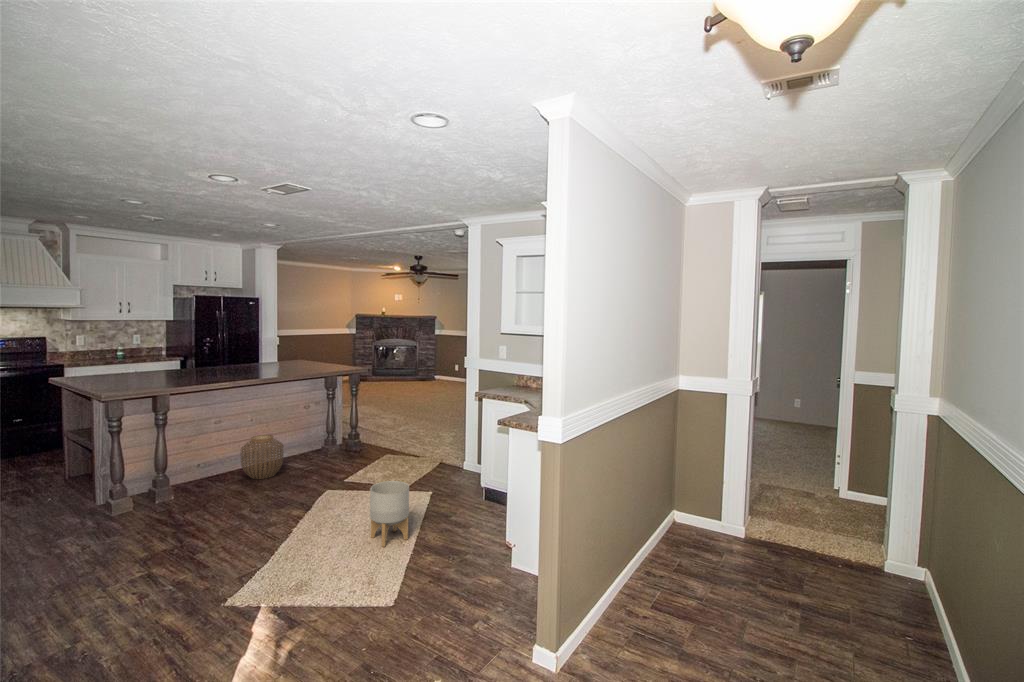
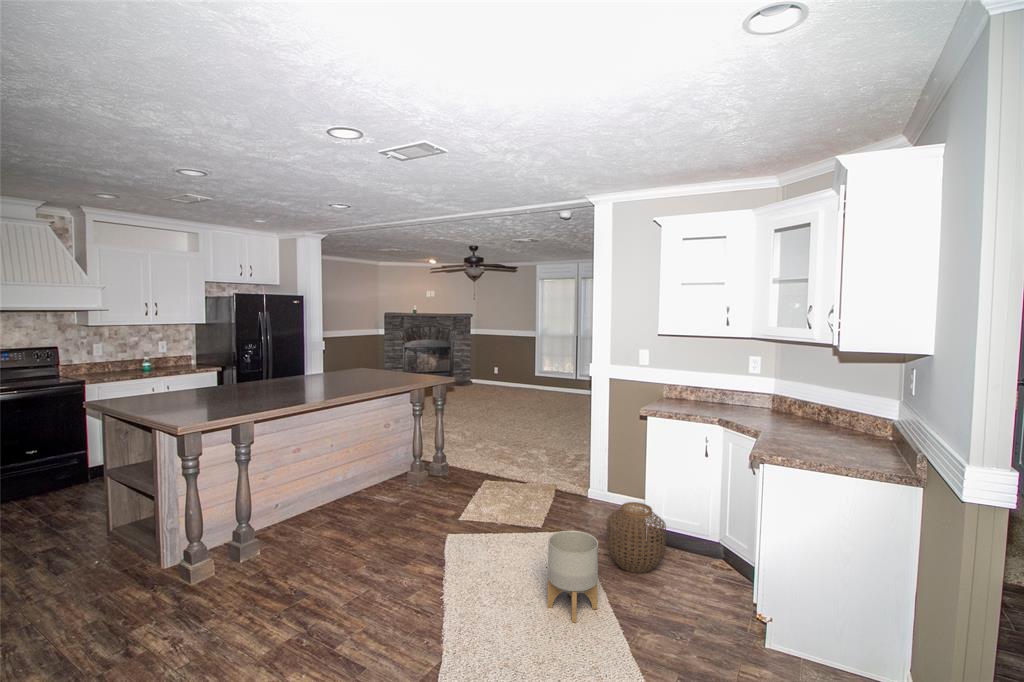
woven basket: present [241,435,283,479] -> present [606,502,666,573]

